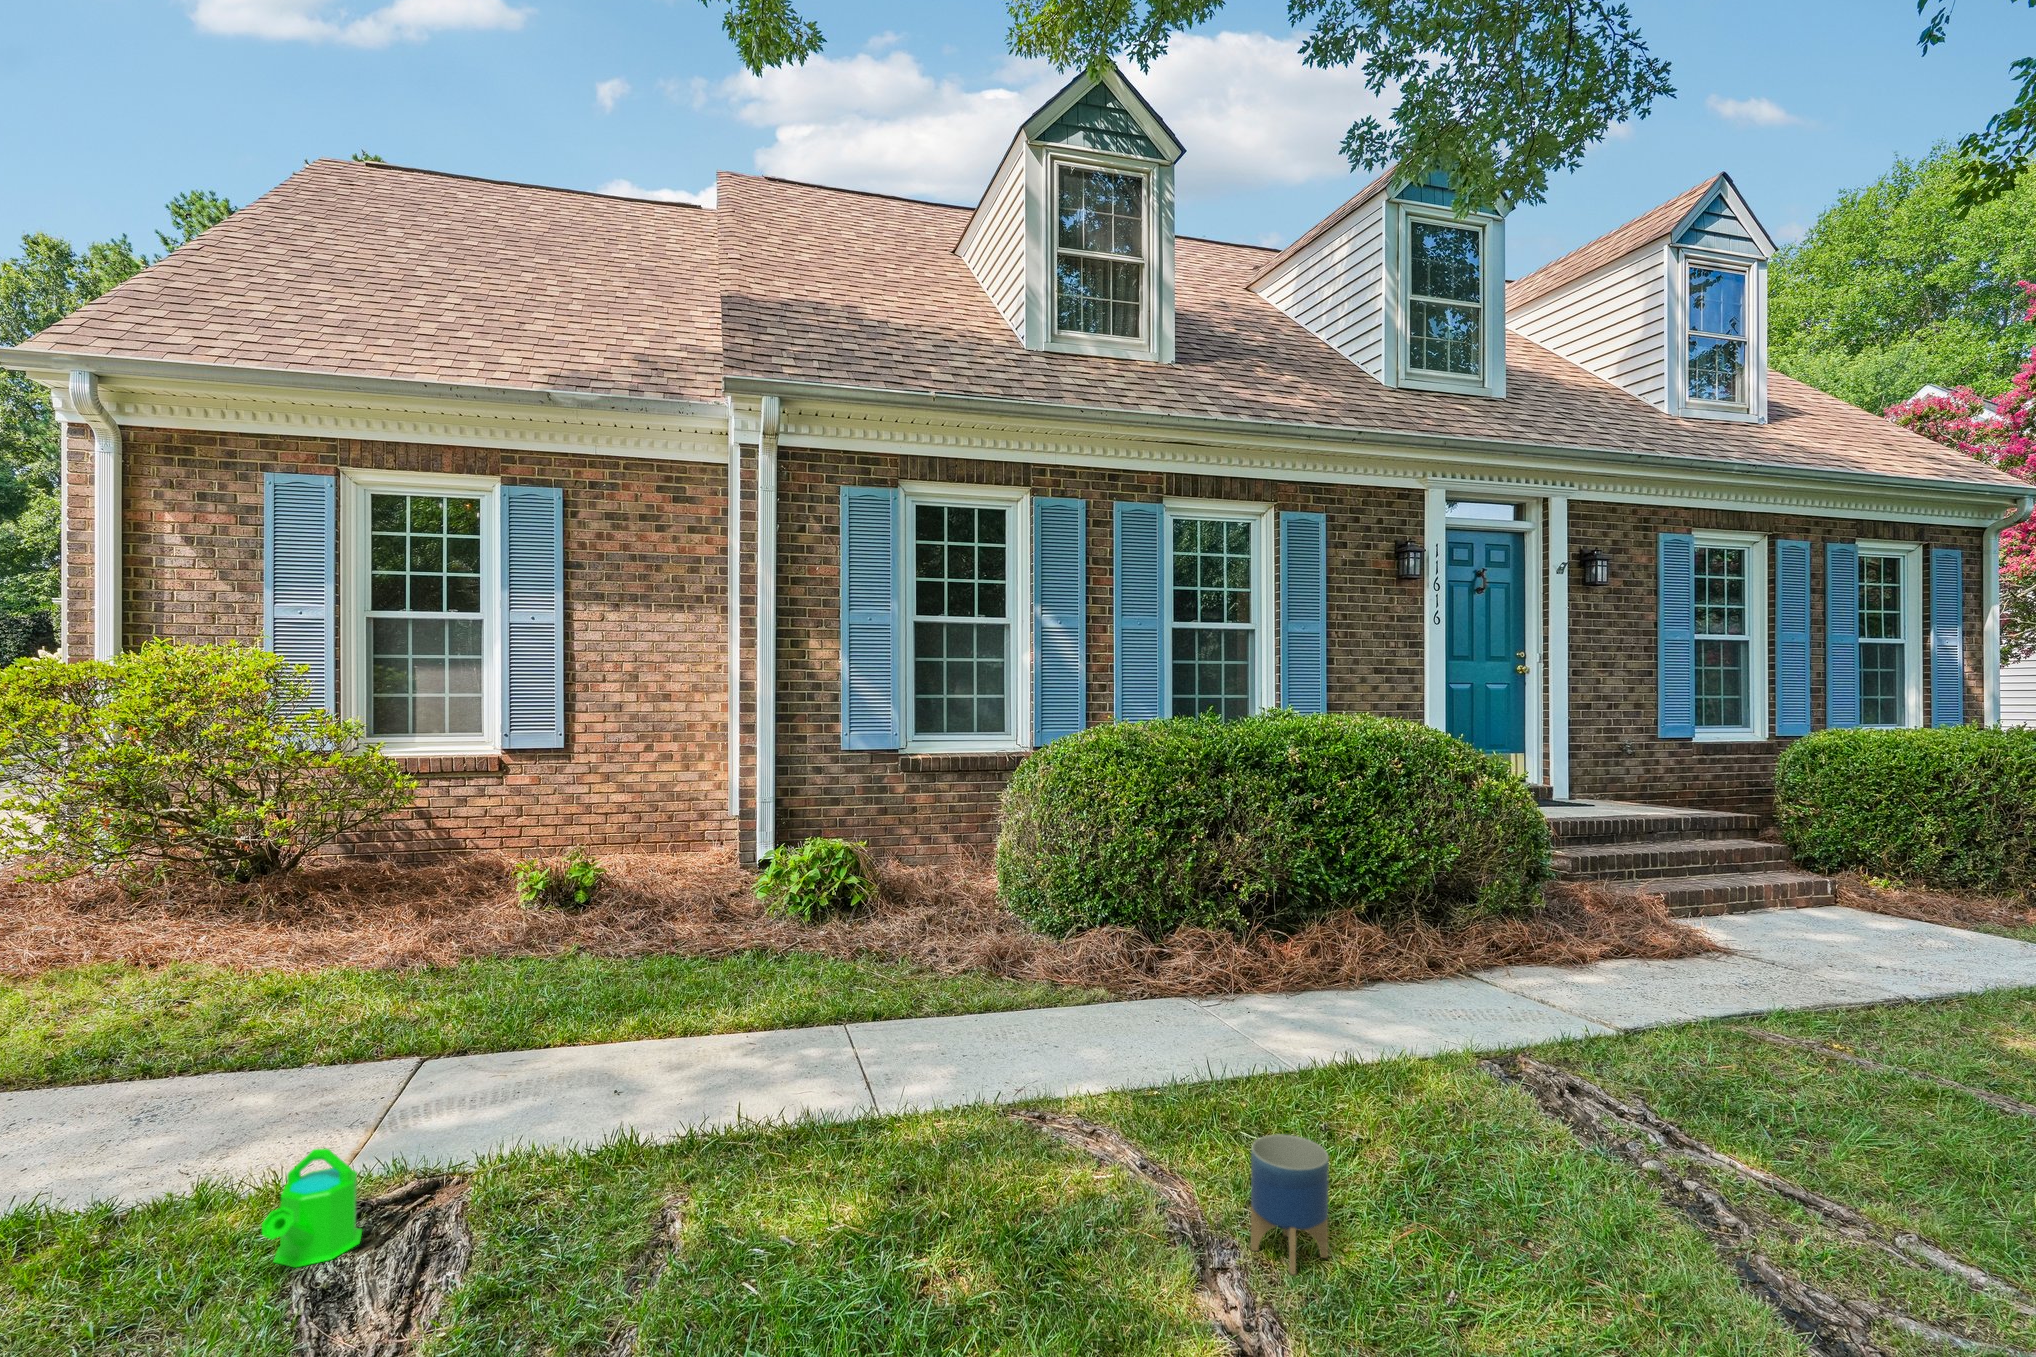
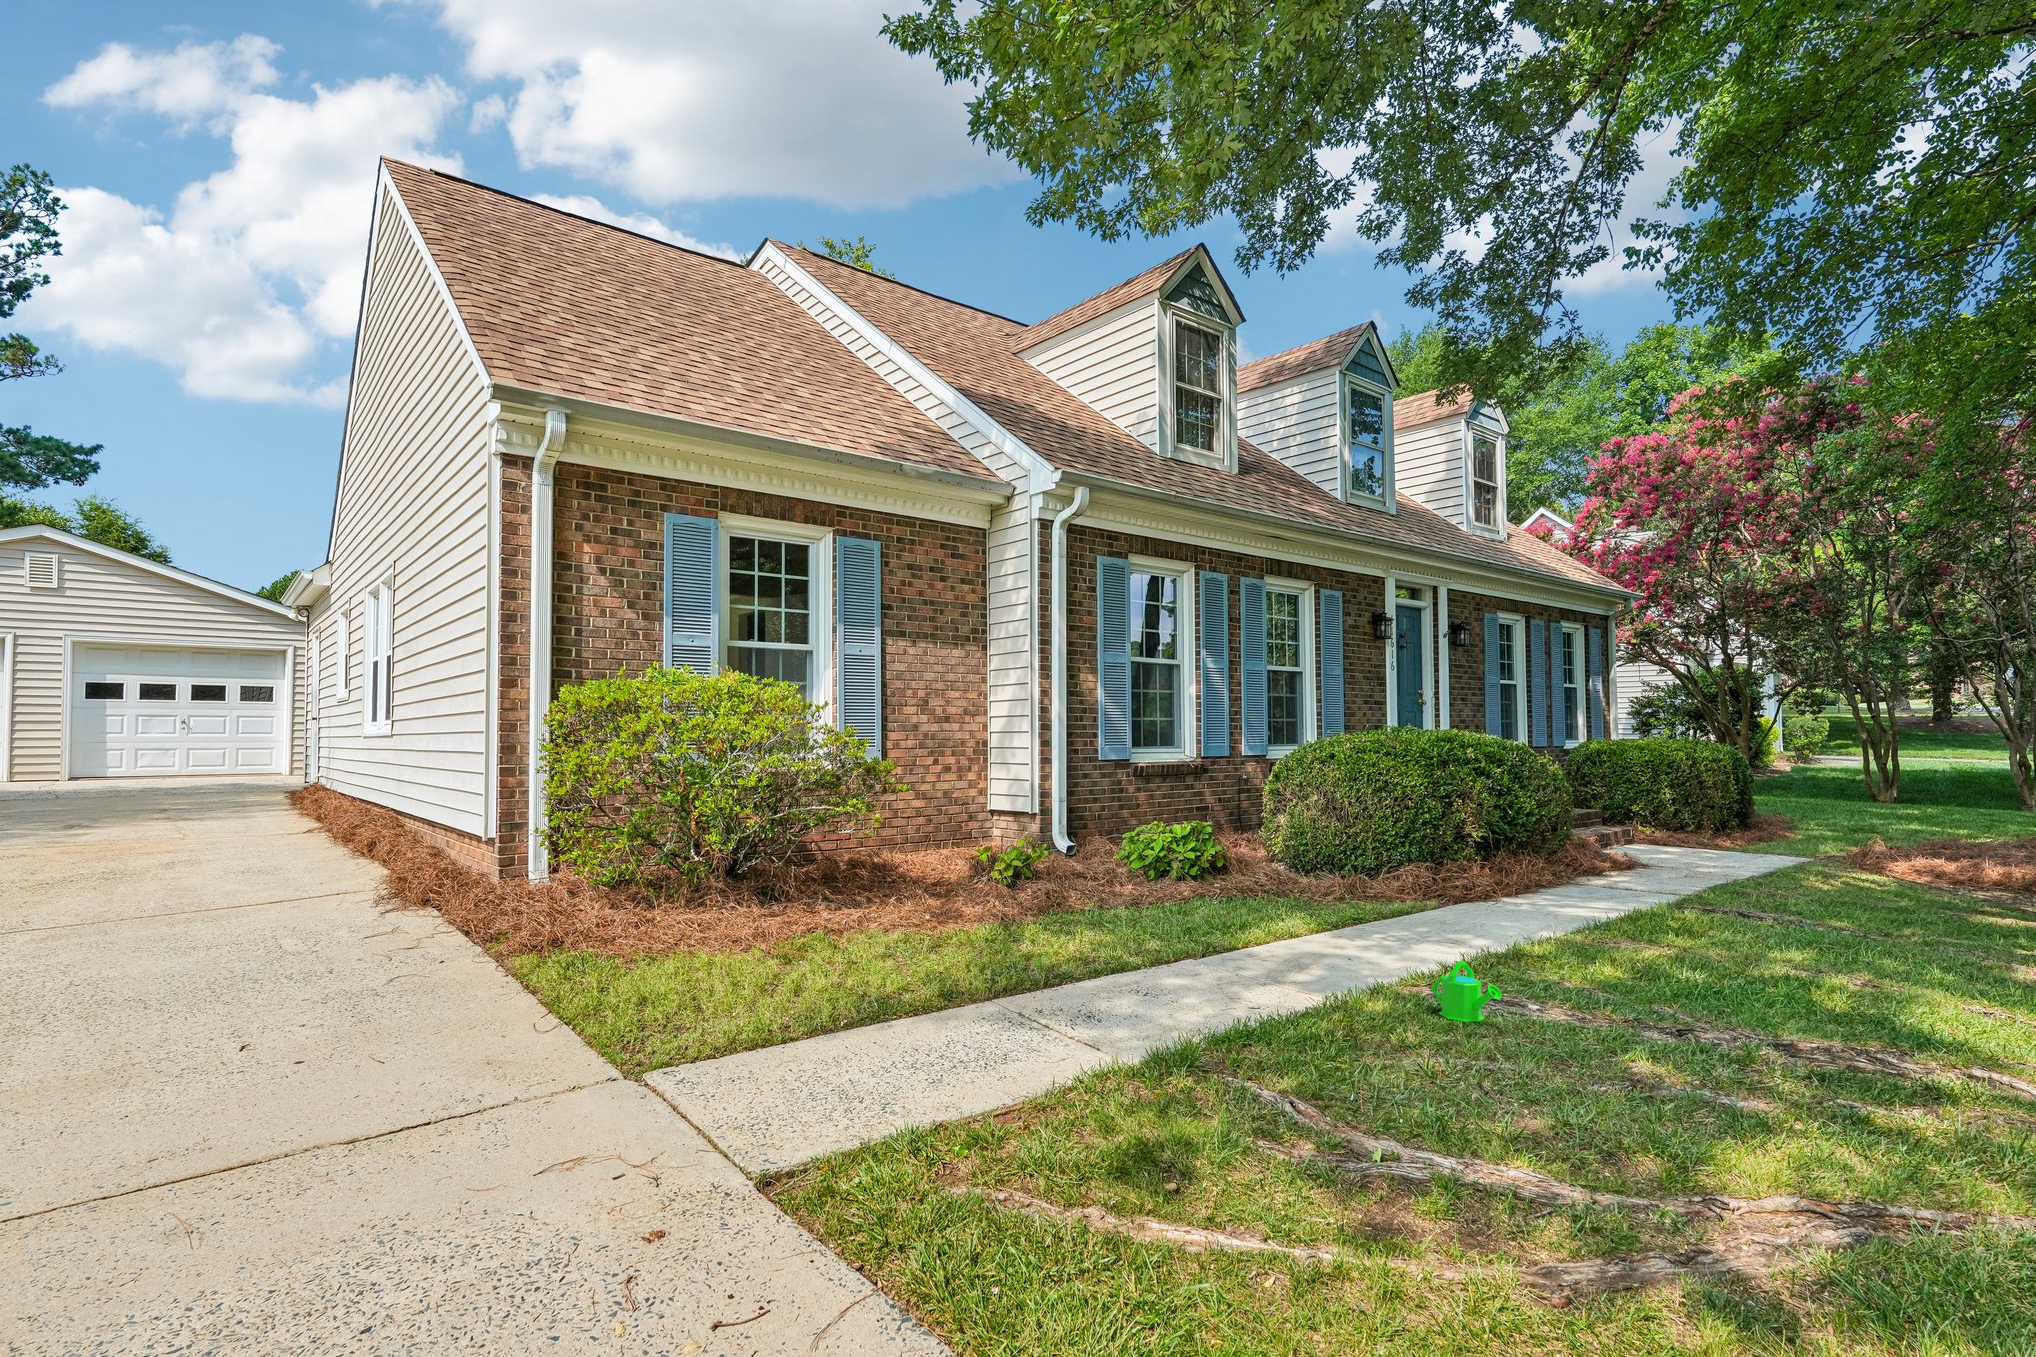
planter: present [1251,1134,1329,1275] -> none [1768,917,1811,972]

